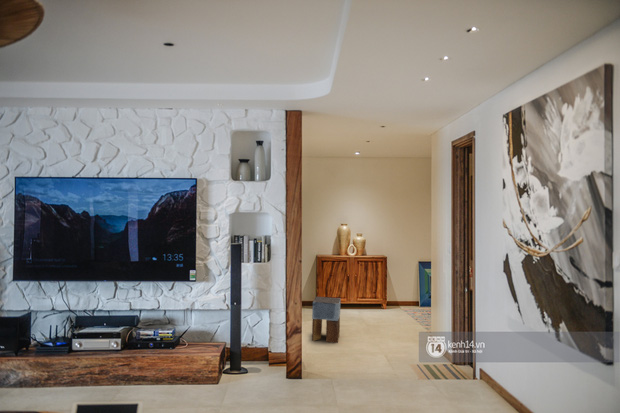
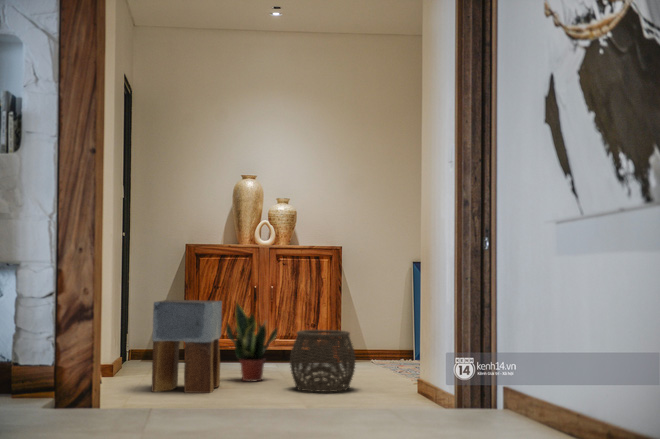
potted plant: none [340,295,363,331] -> present [226,304,277,381]
woven basket: none [371,312,402,344] -> present [290,330,355,392]

